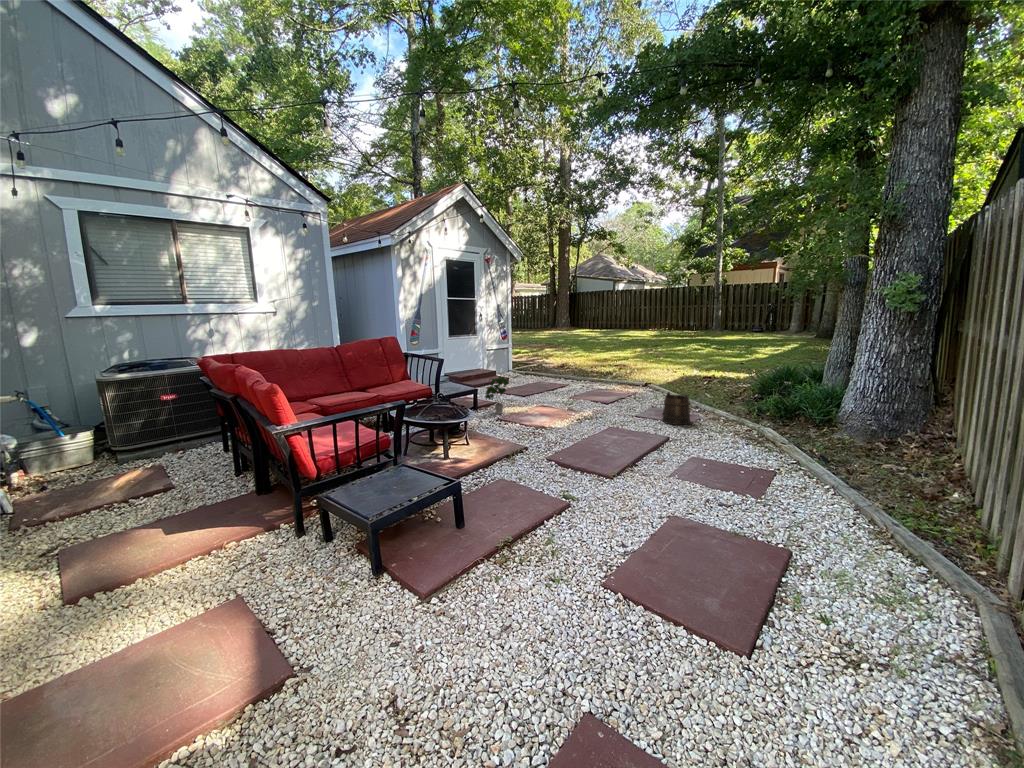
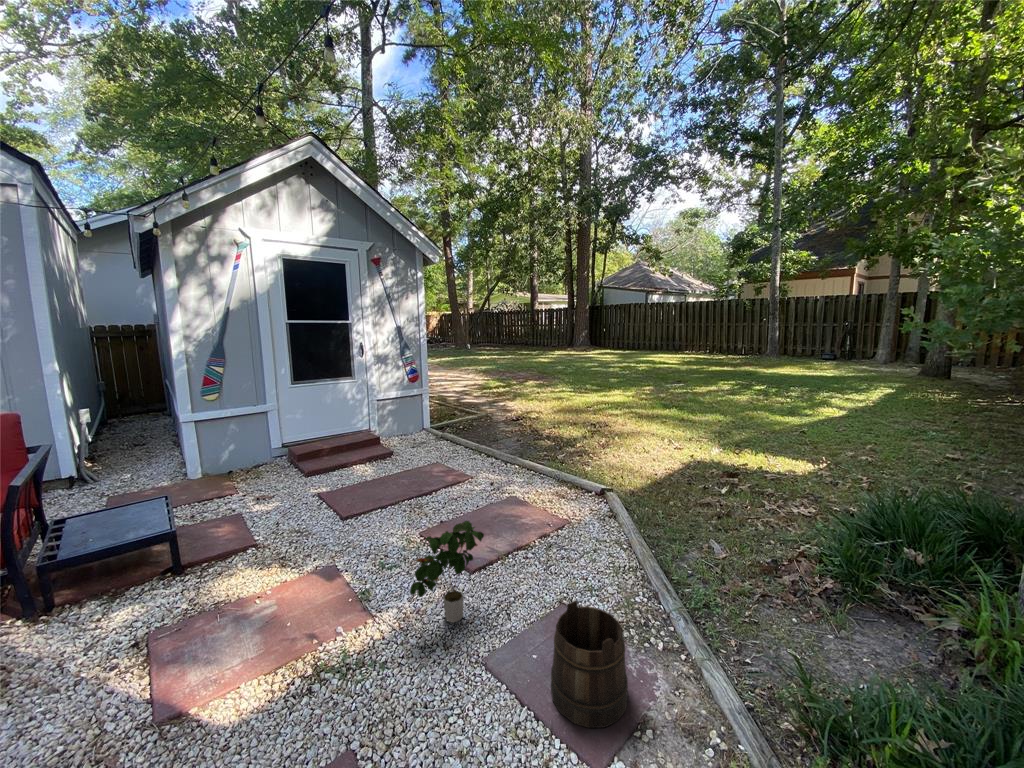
potted plant: present [485,376,509,414] -> present [410,521,484,623]

